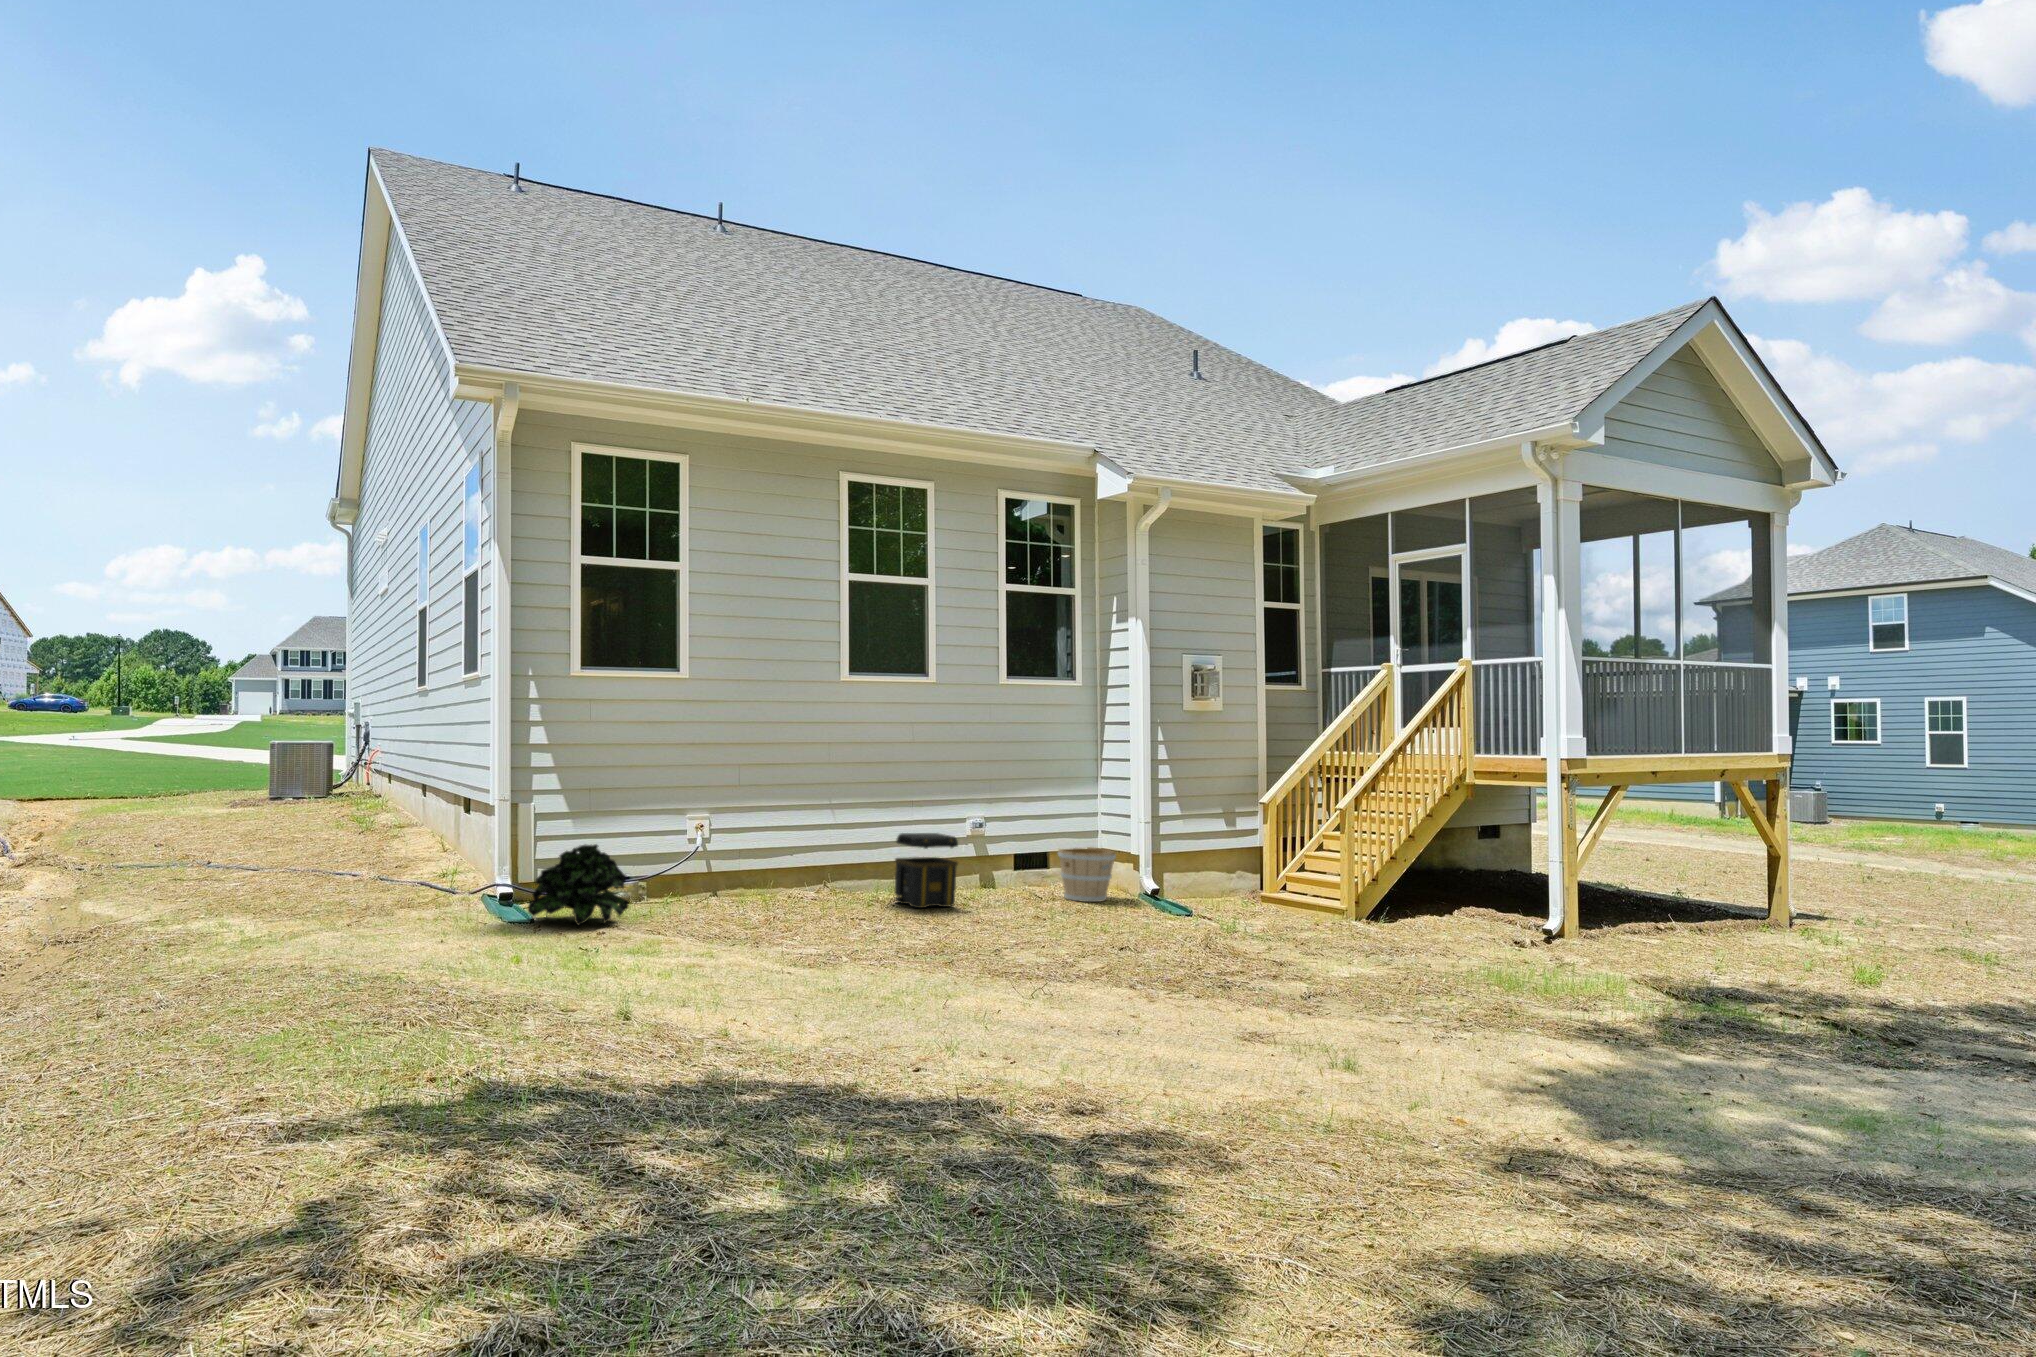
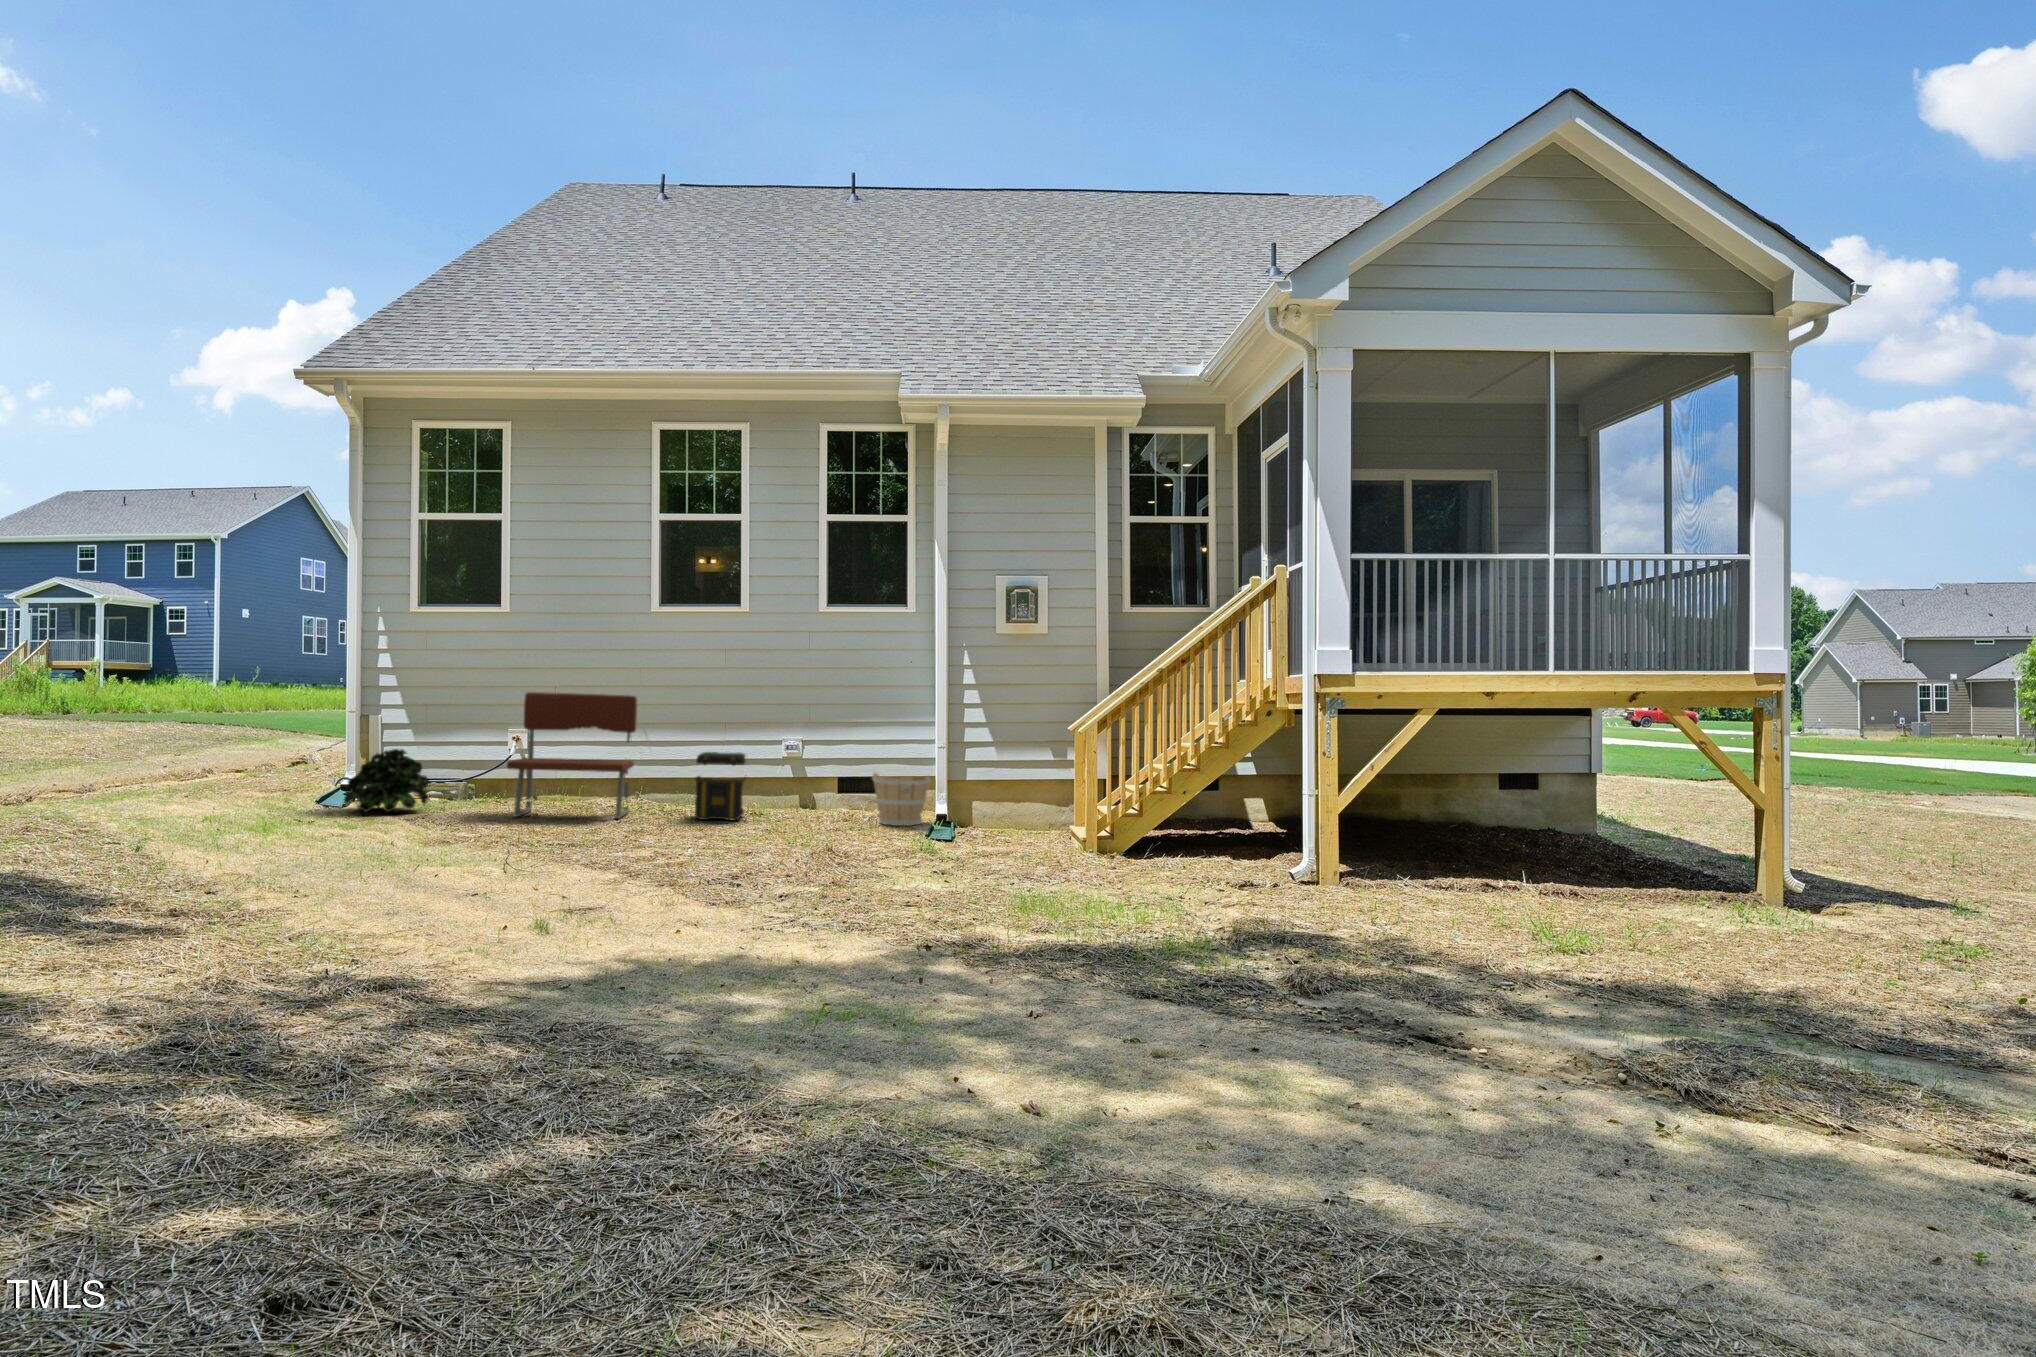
bench: none [719,772,862,919] -> present [507,692,637,819]

